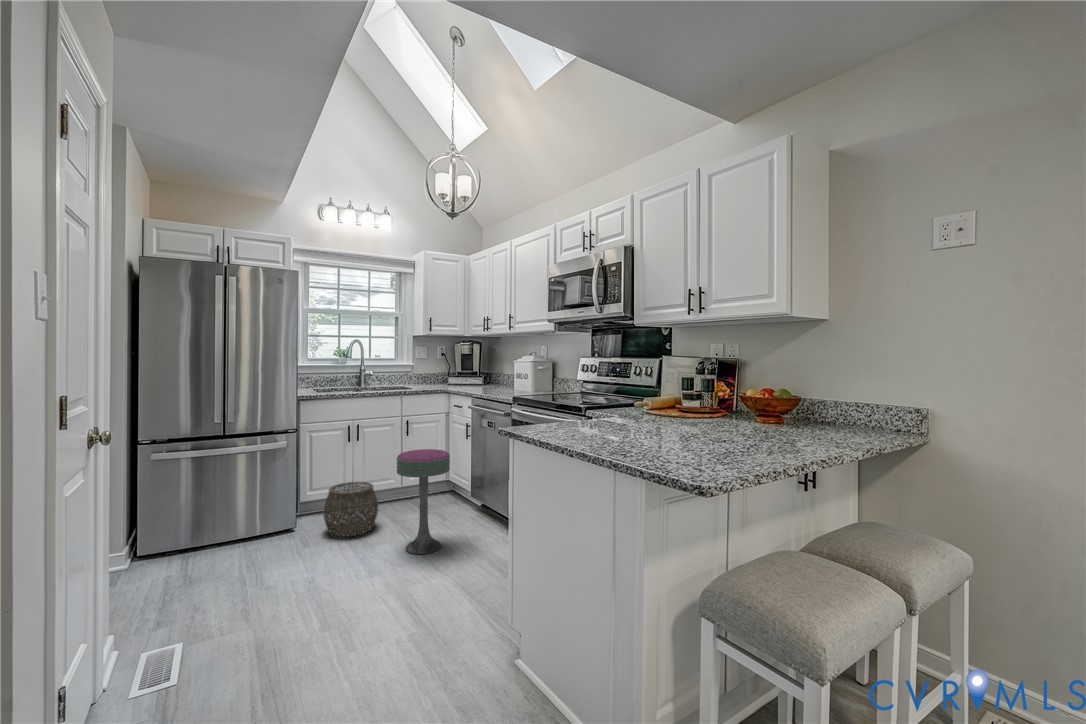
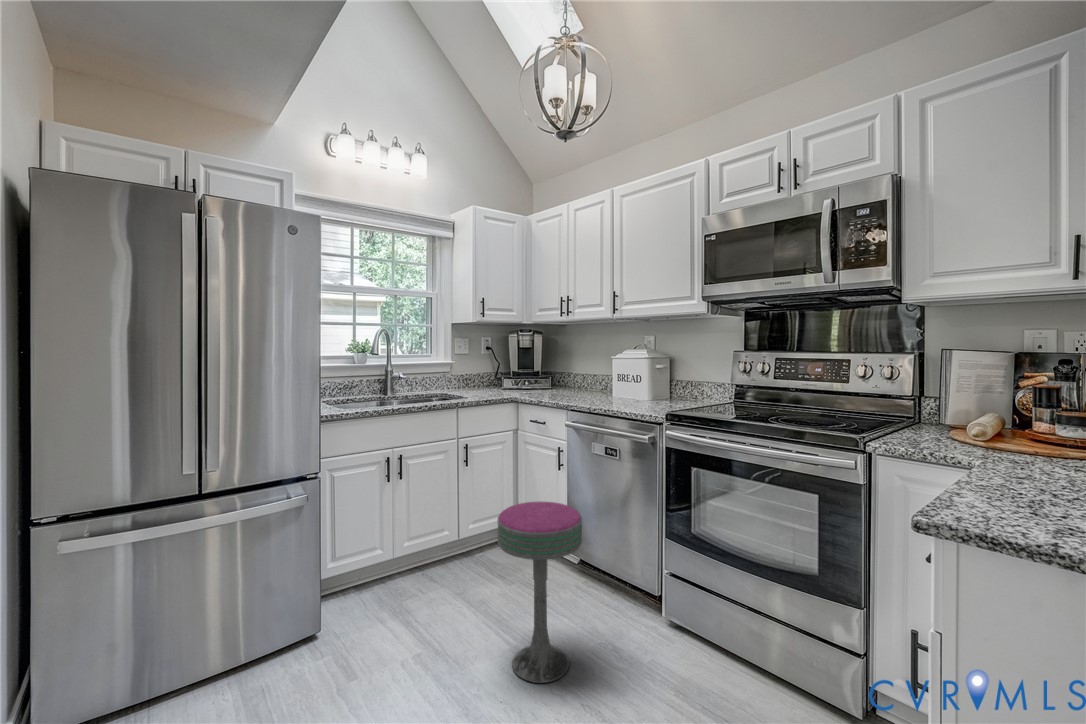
woven basket: present [323,482,378,537] -> none [364,547,448,646]

